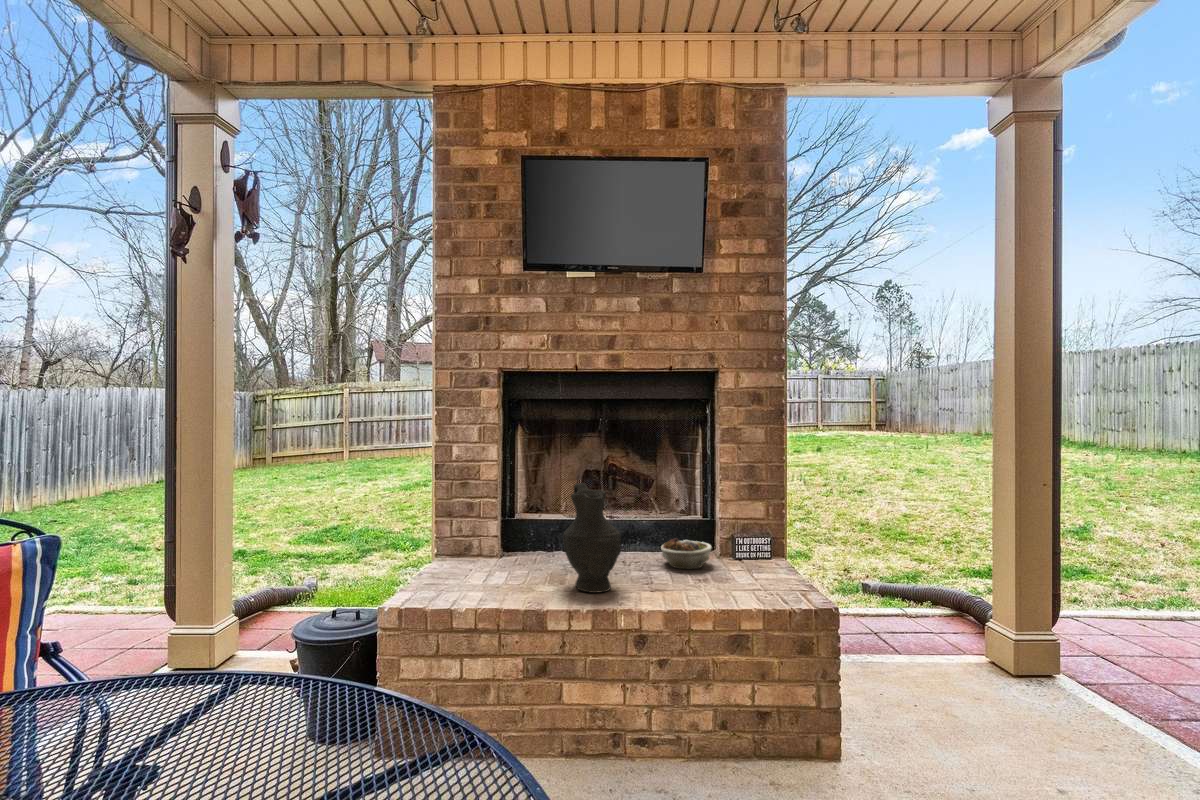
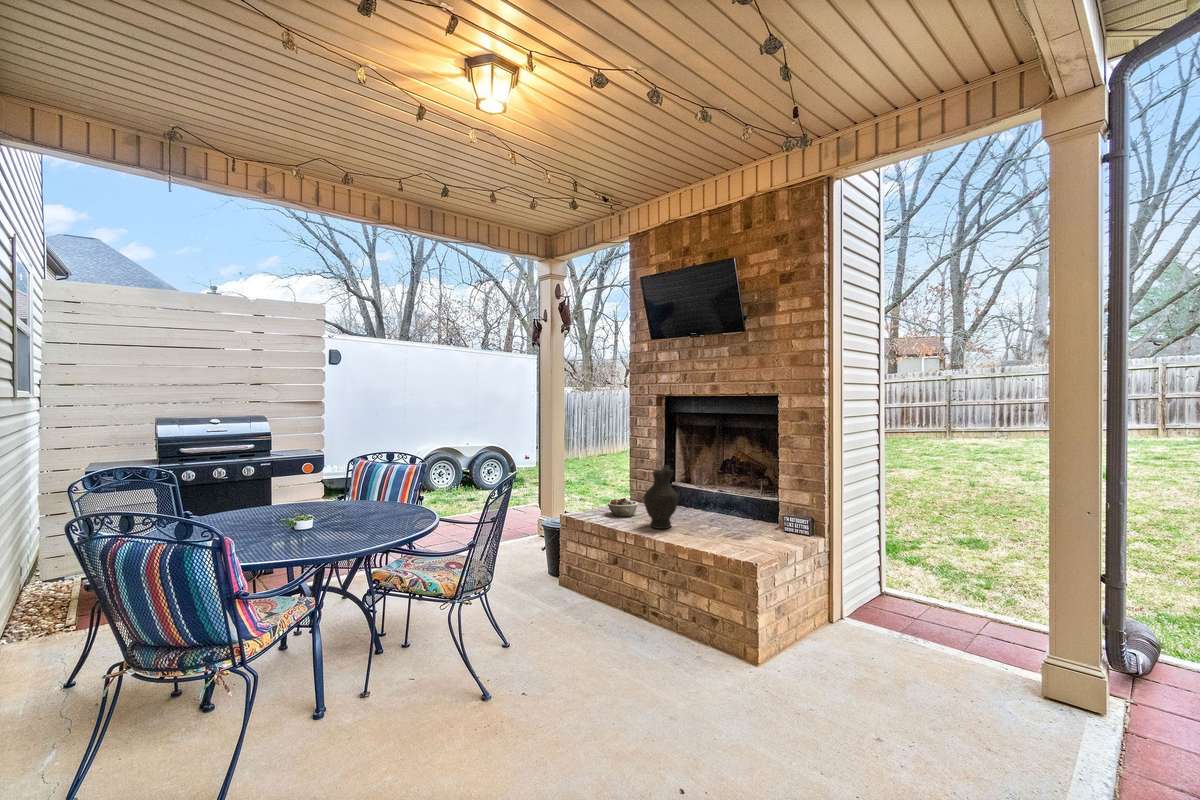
succulent planter: present [661,538,712,569] -> present [607,498,638,516]

